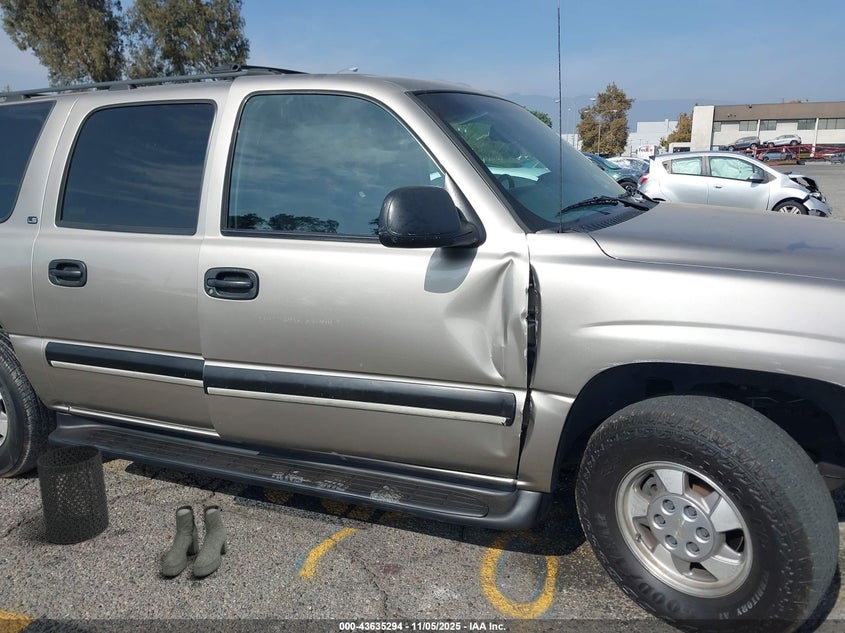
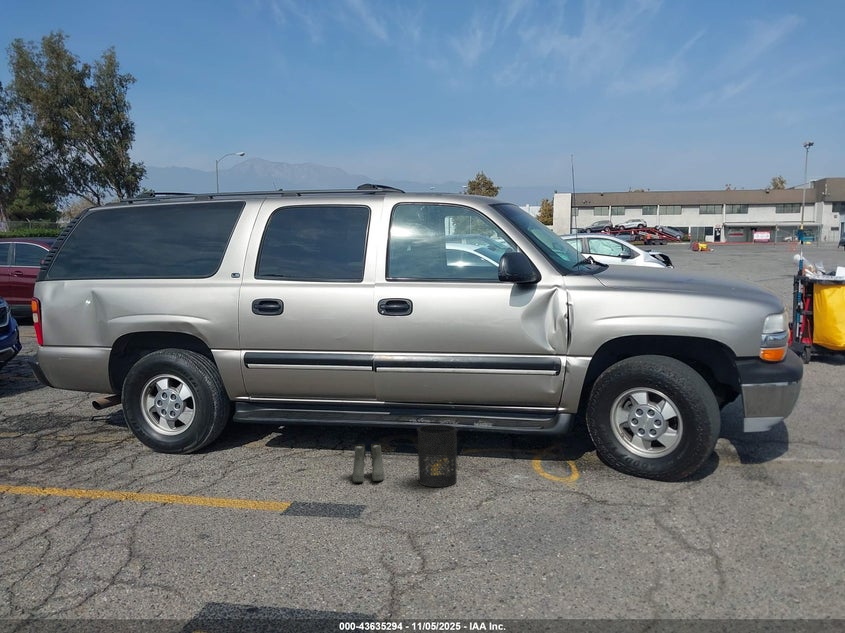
trash can: present [37,445,109,544] -> present [417,425,457,487]

